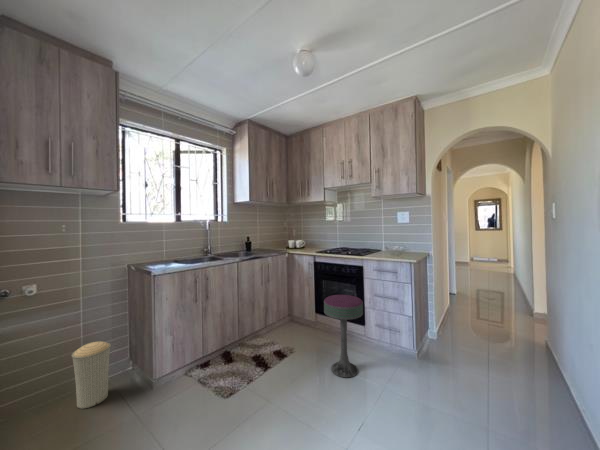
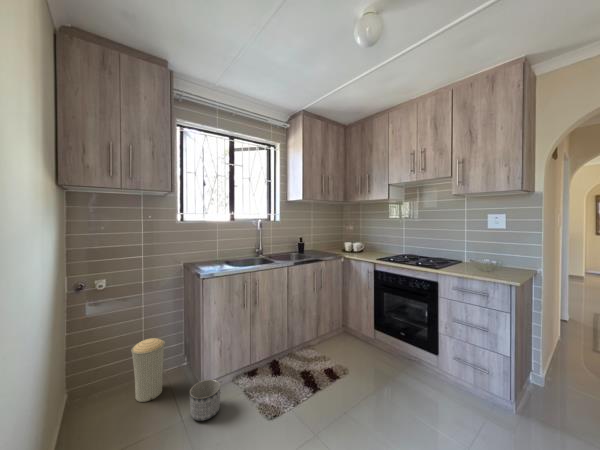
bar stool: present [324,295,363,377] -> none [385,315,437,421]
planter: none [143,373,175,412] -> present [190,379,220,421]

